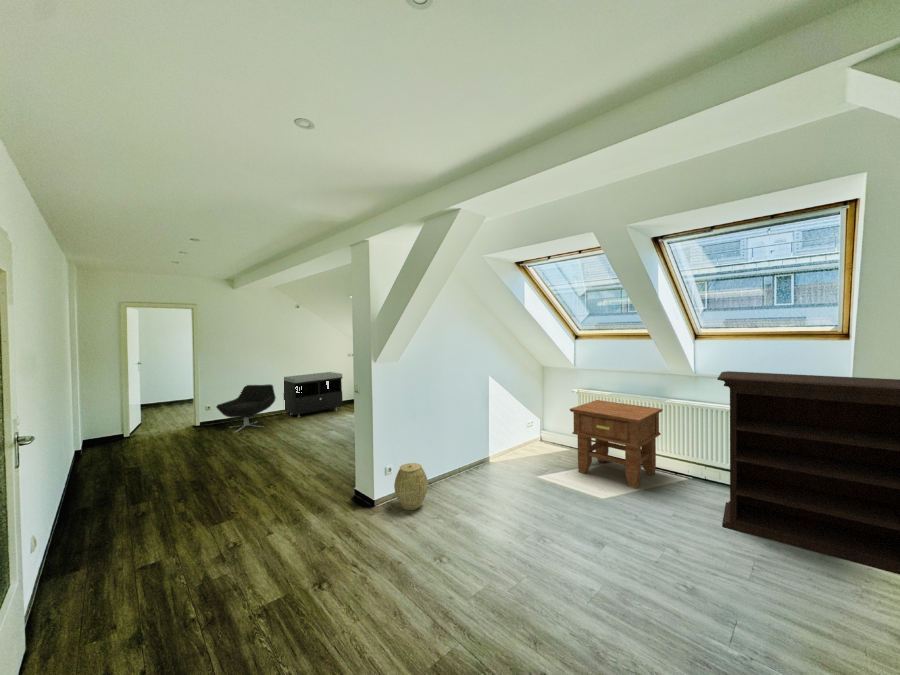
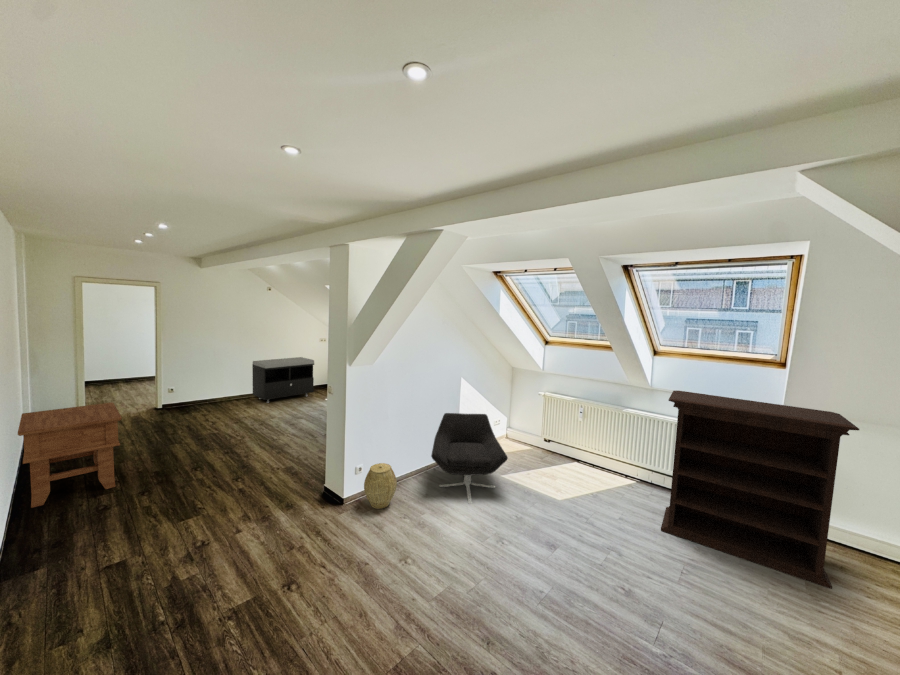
lounge chair: present [216,384,276,432] -> present [431,413,508,504]
side table: present [570,400,663,489] -> present [18,402,122,508]

